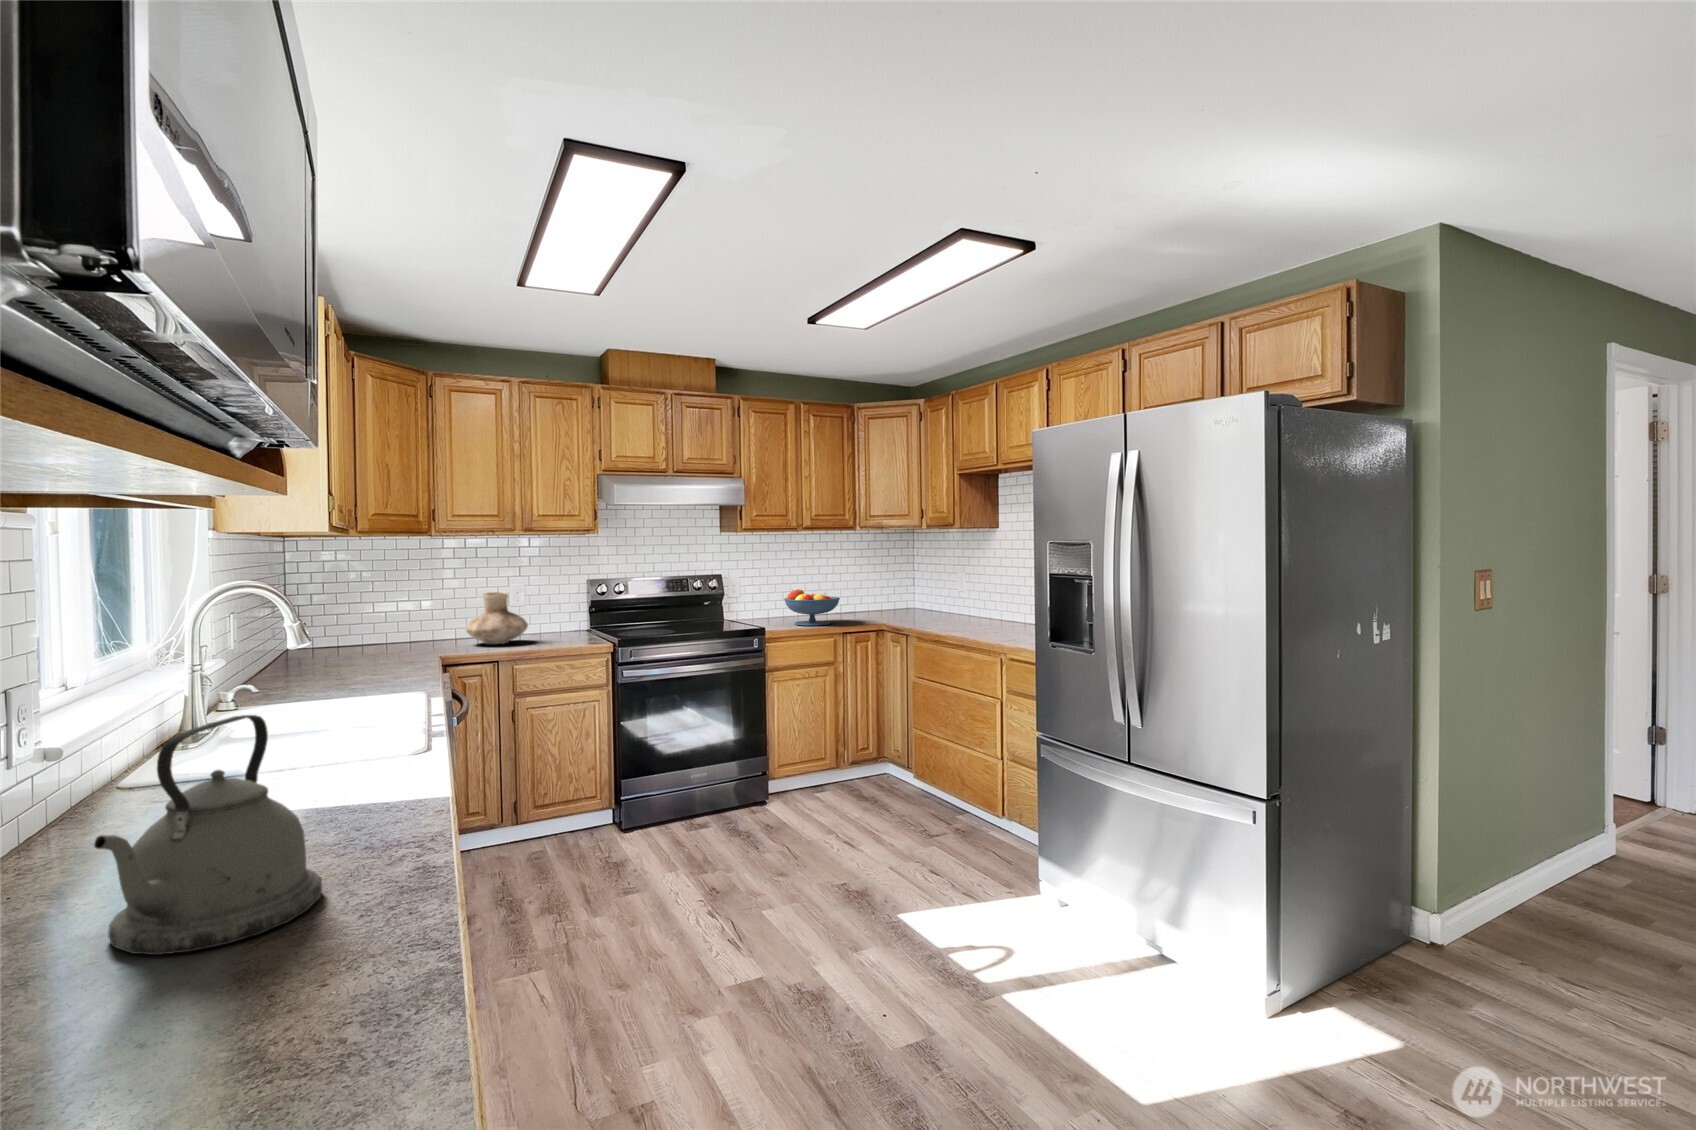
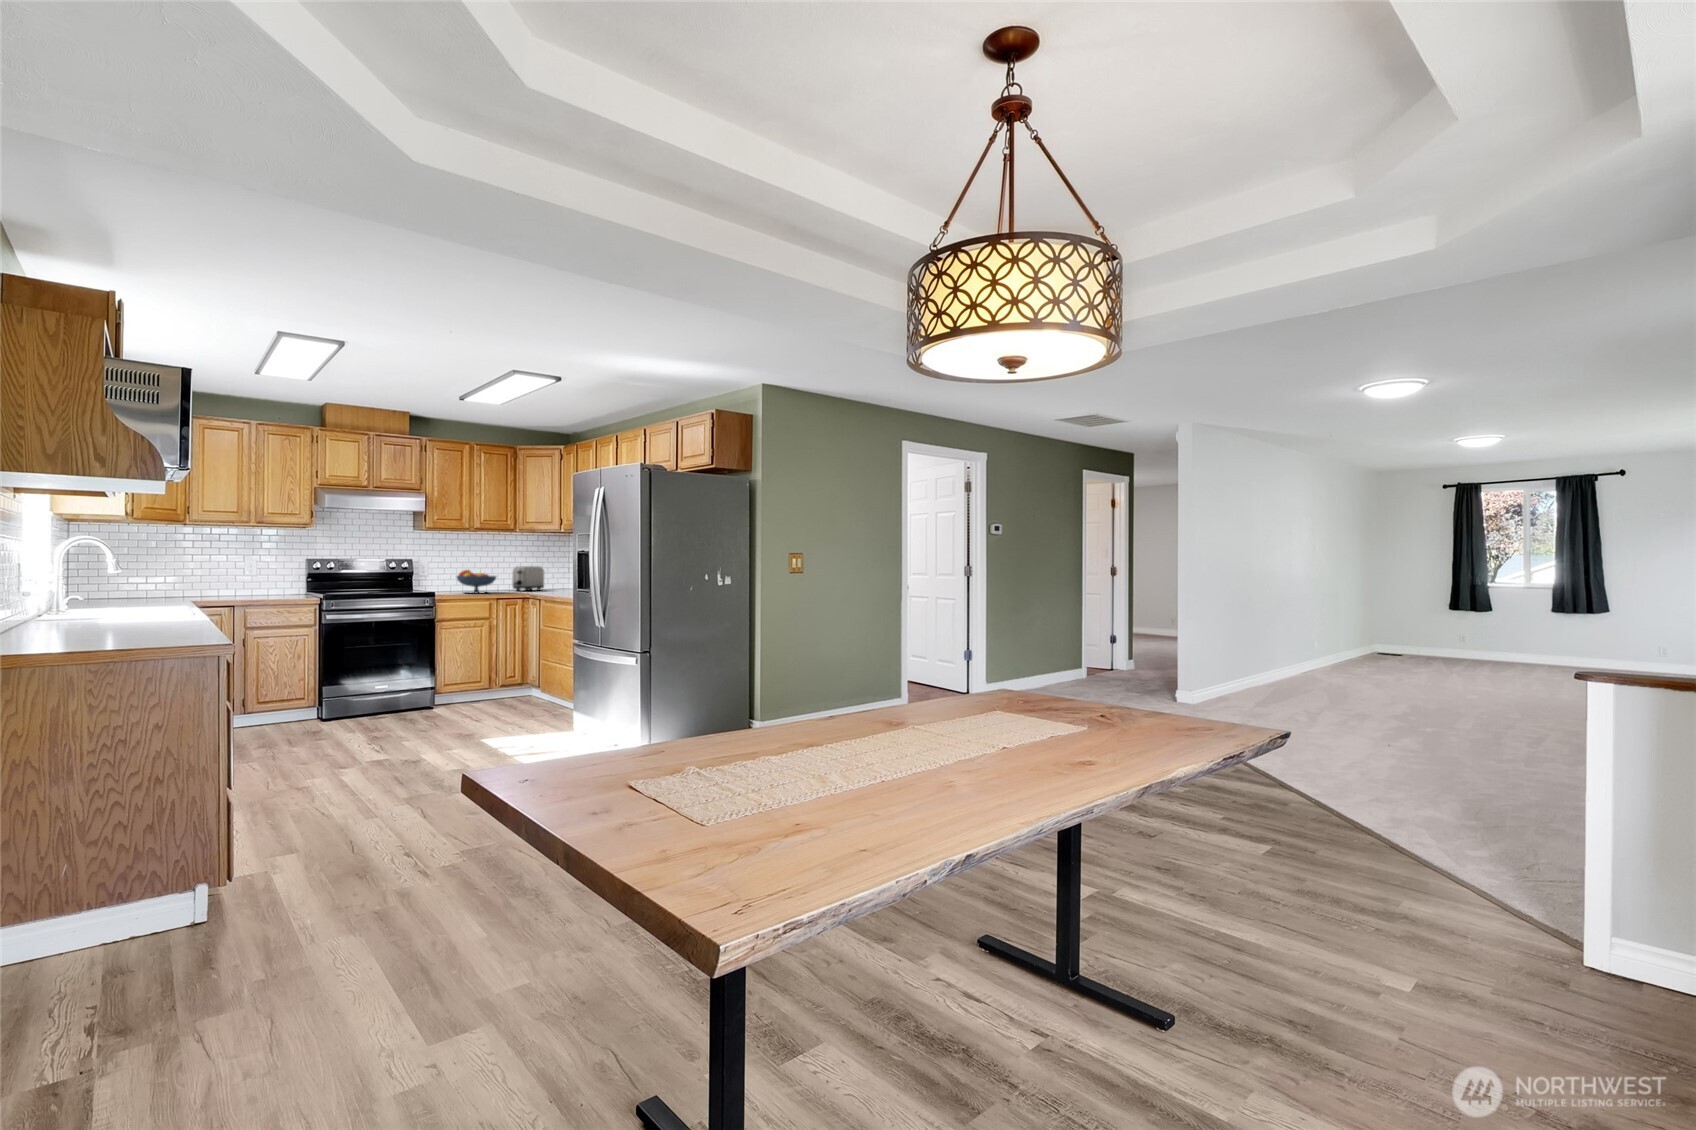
toaster: none [853,579,891,617] -> present [512,566,544,591]
vase: present [466,592,528,644] -> none [210,563,258,597]
kettle: present [94,715,322,955] -> none [95,564,166,628]

